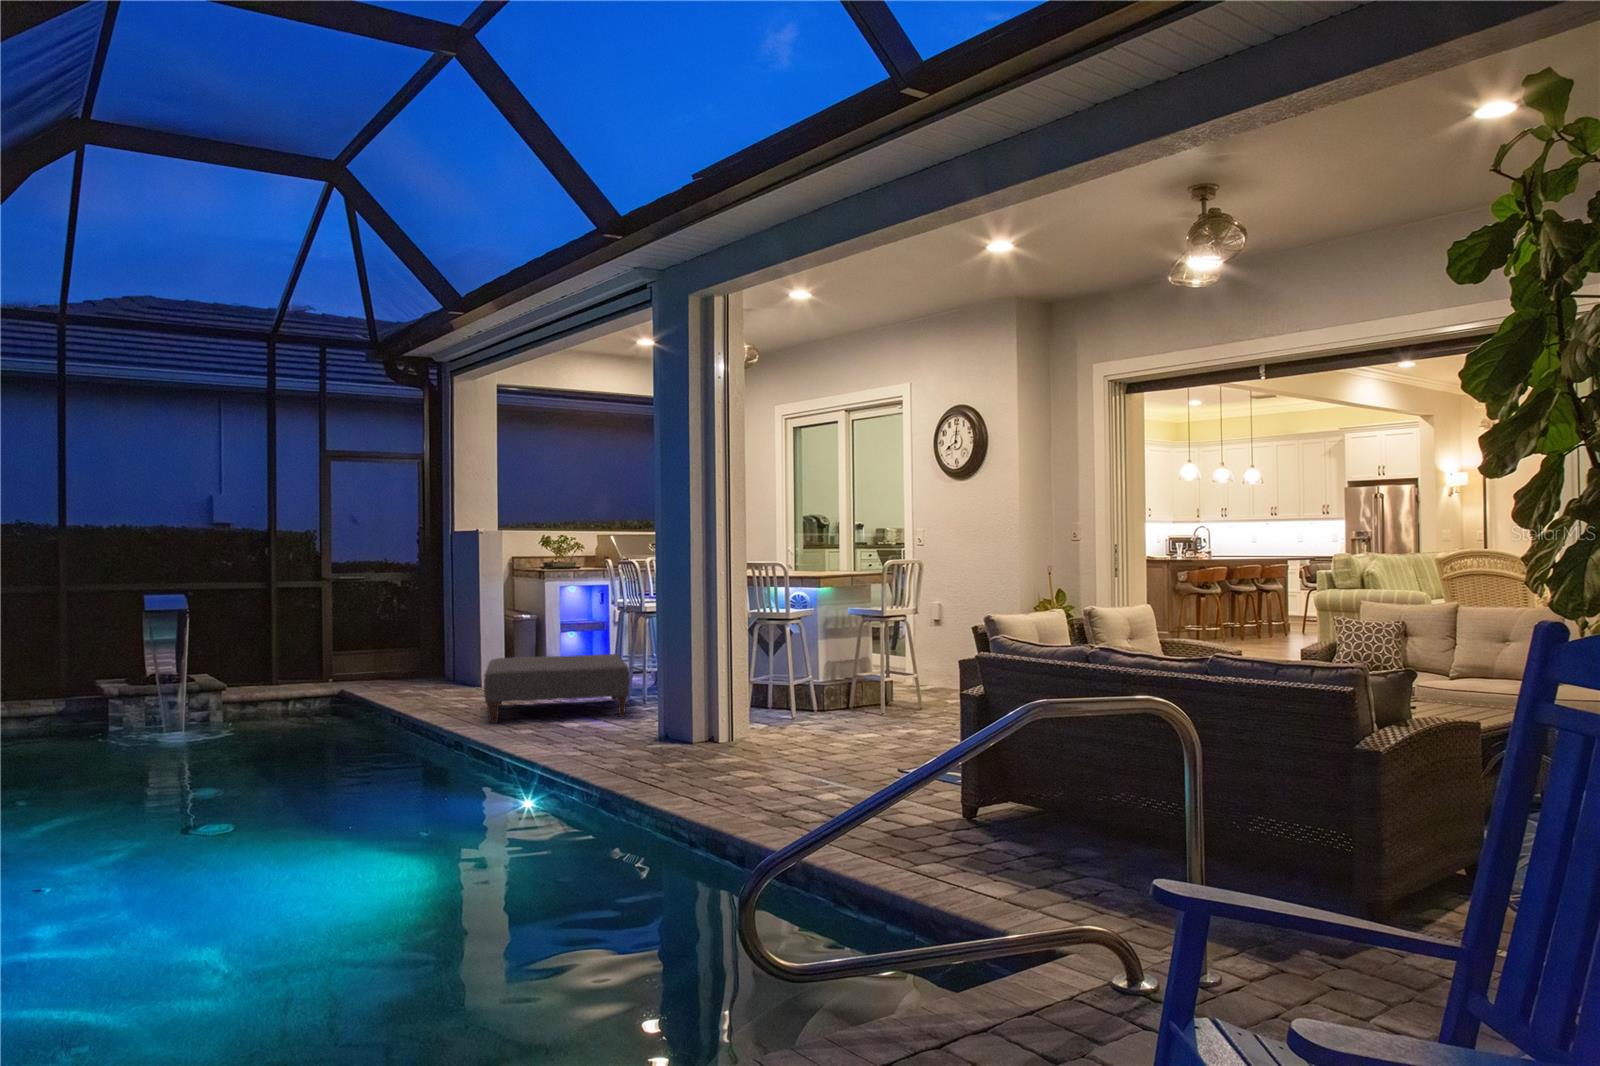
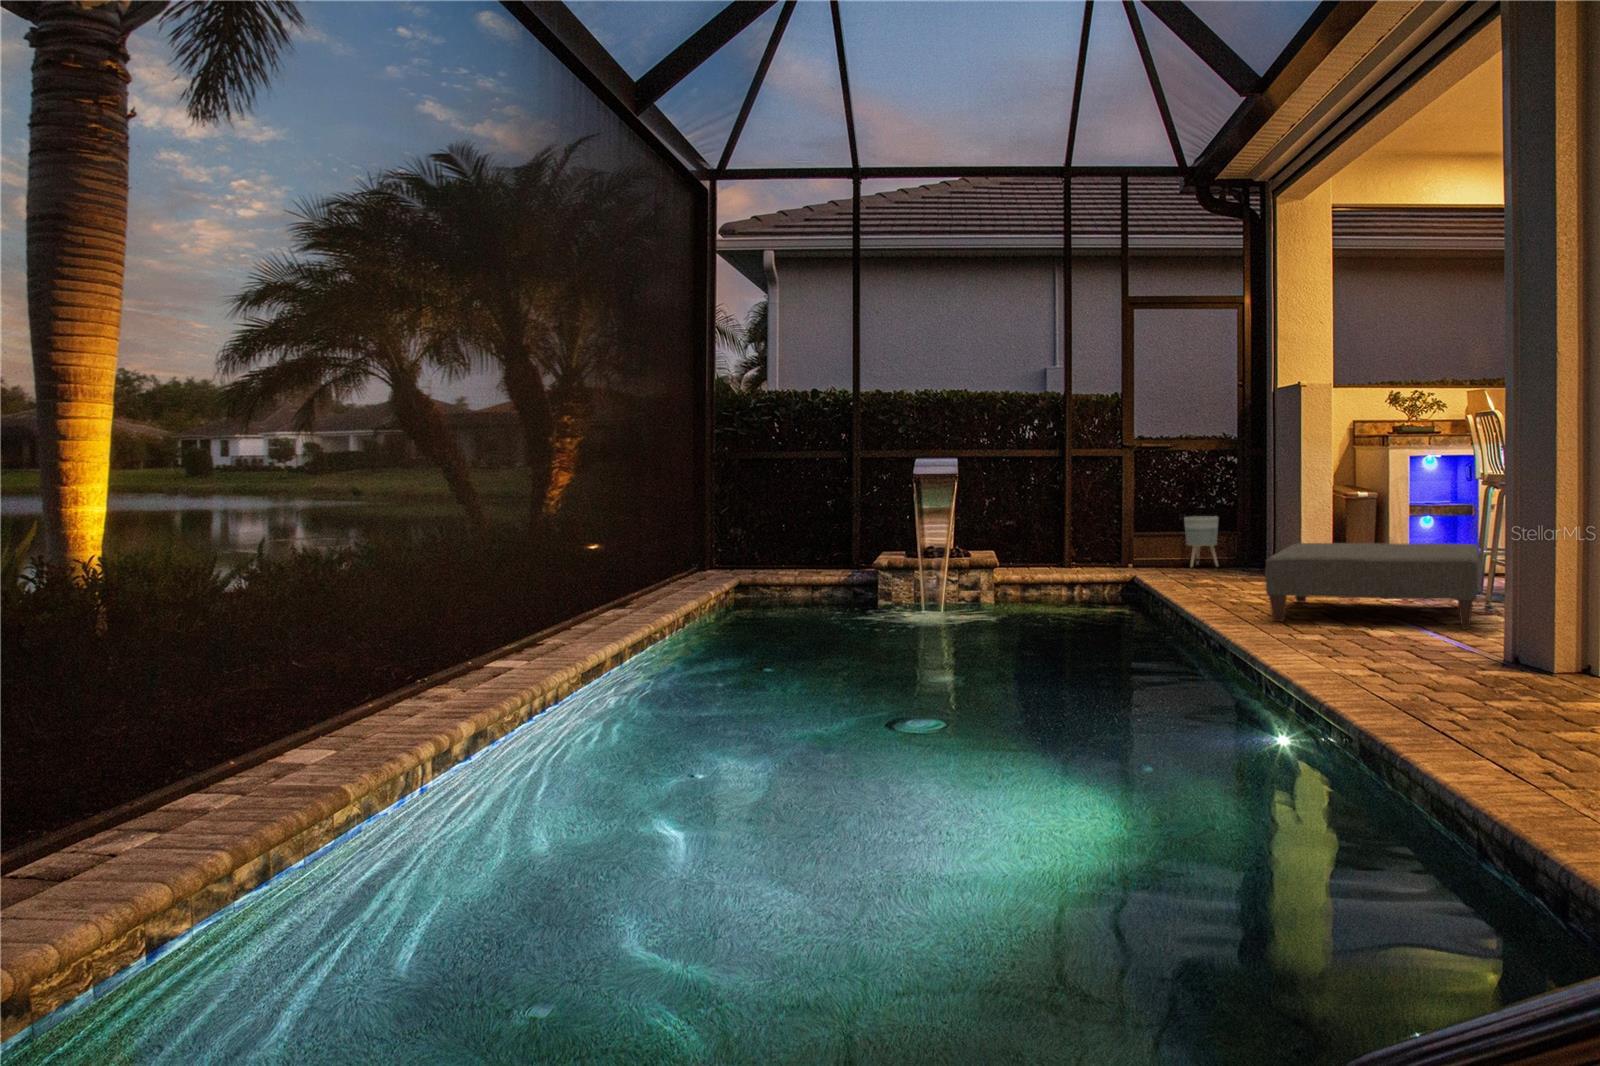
planter: none [378,635,408,681] -> present [1184,516,1218,567]

